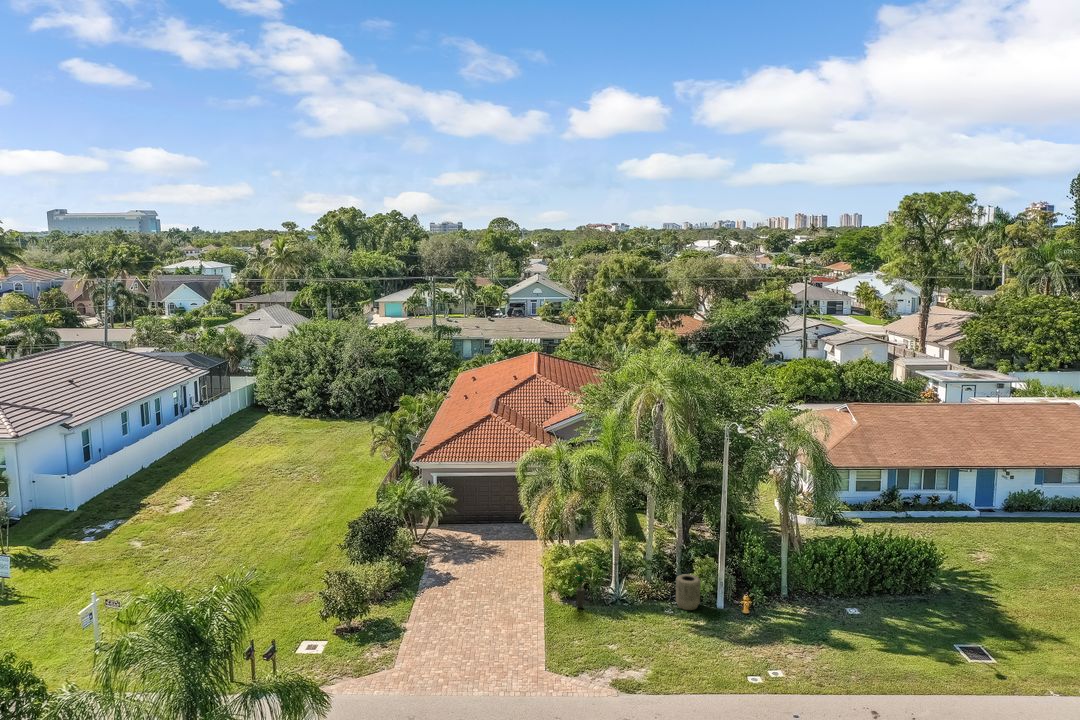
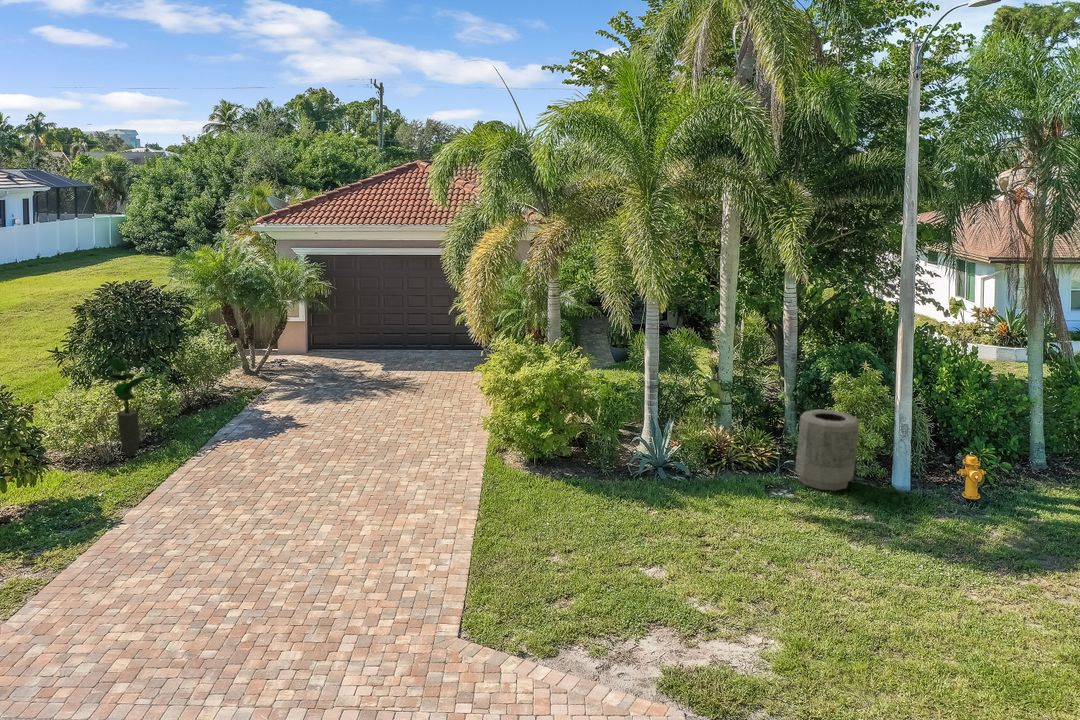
potted plant: present [573,564,589,608] -> present [105,359,148,456]

